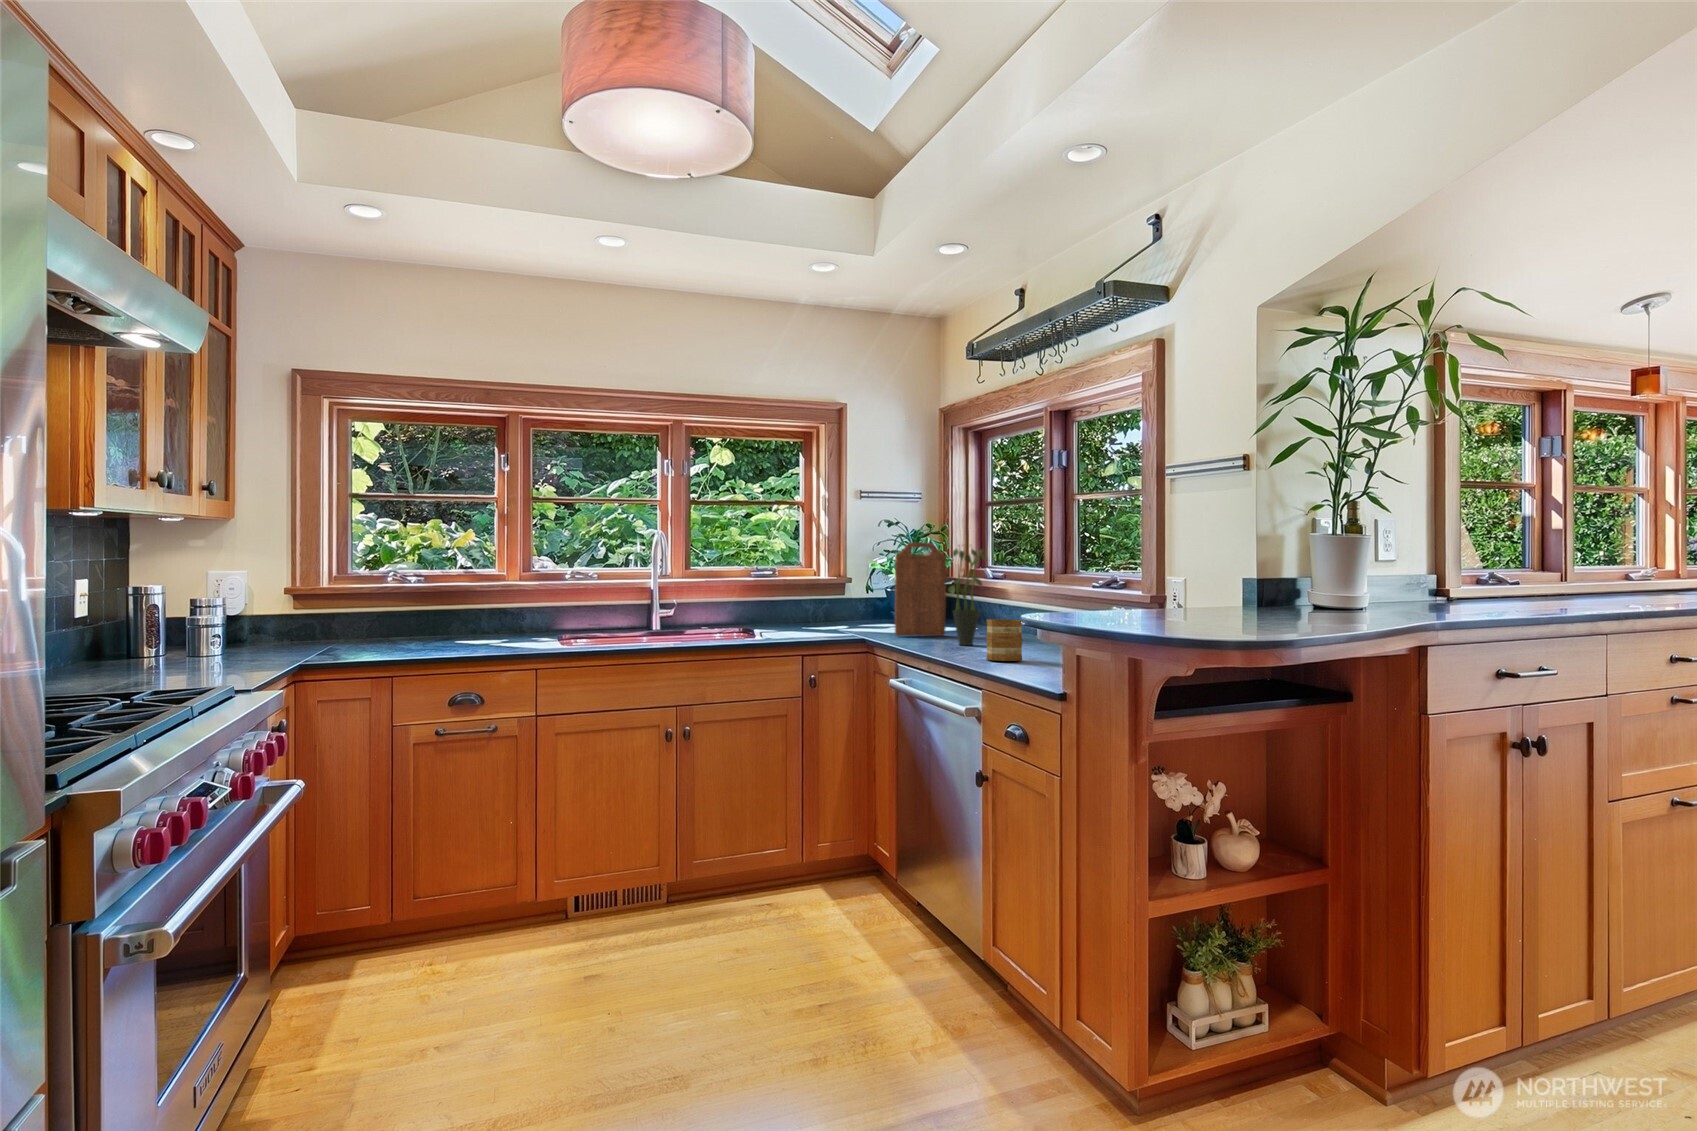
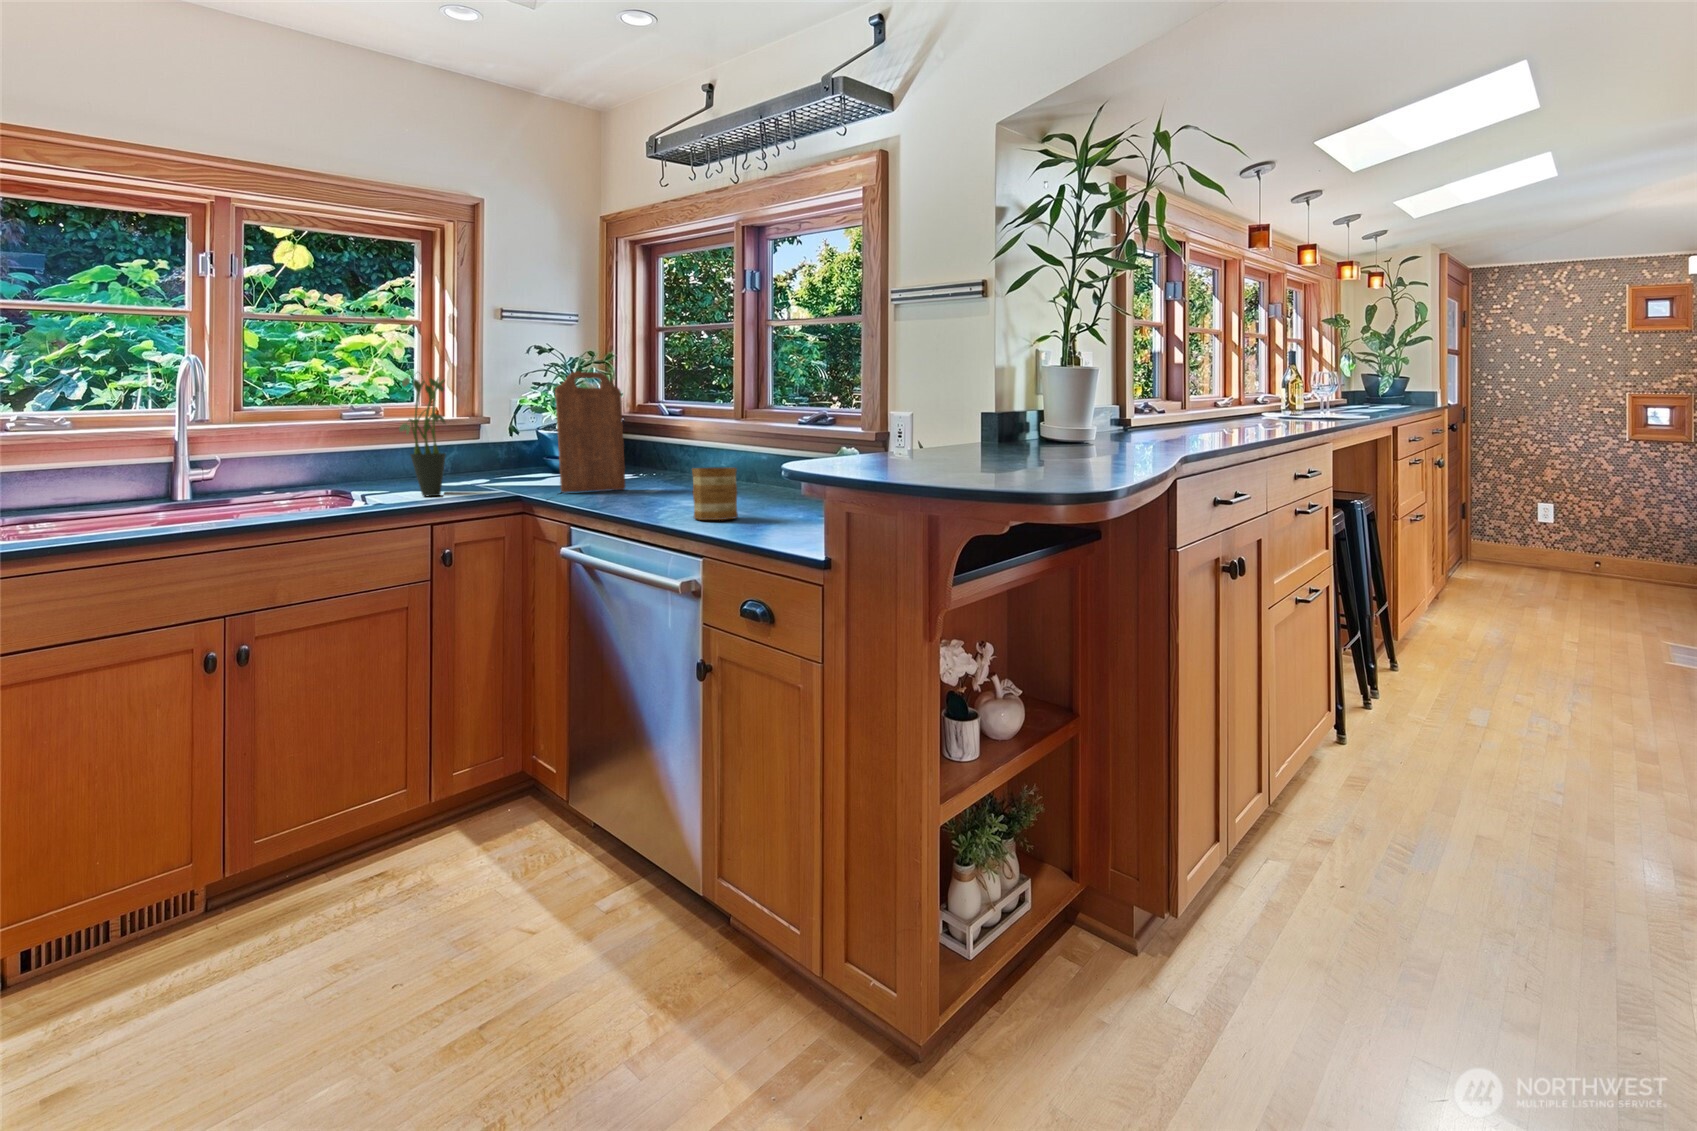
potted plant: present [949,545,986,645] -> present [399,372,446,496]

